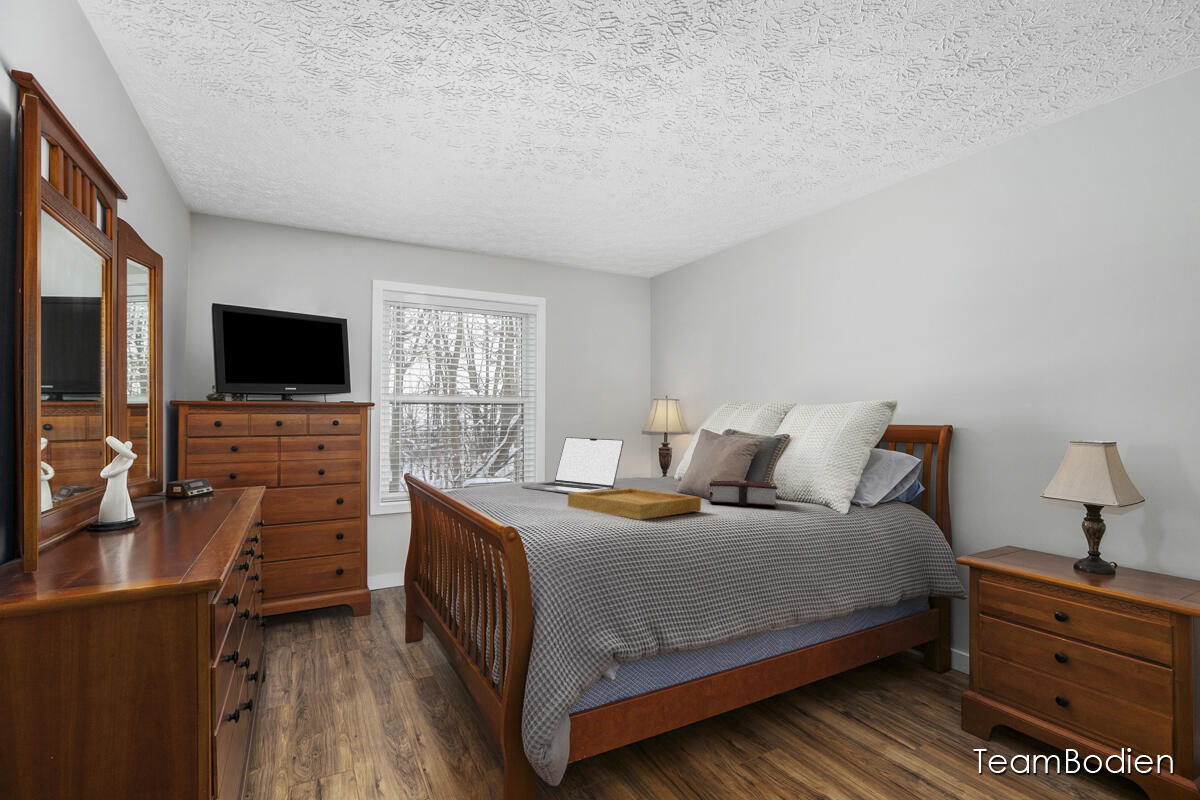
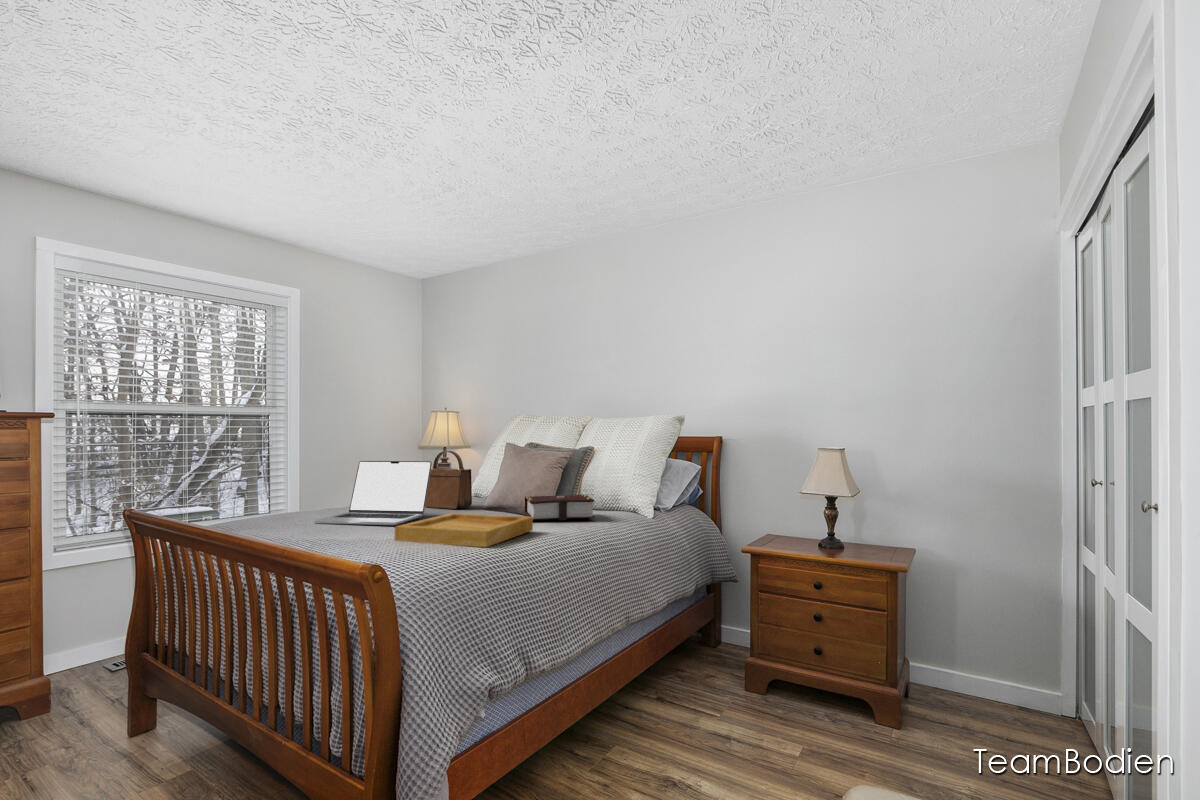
handbag: none [625,432,667,488] -> present [425,451,472,509]

